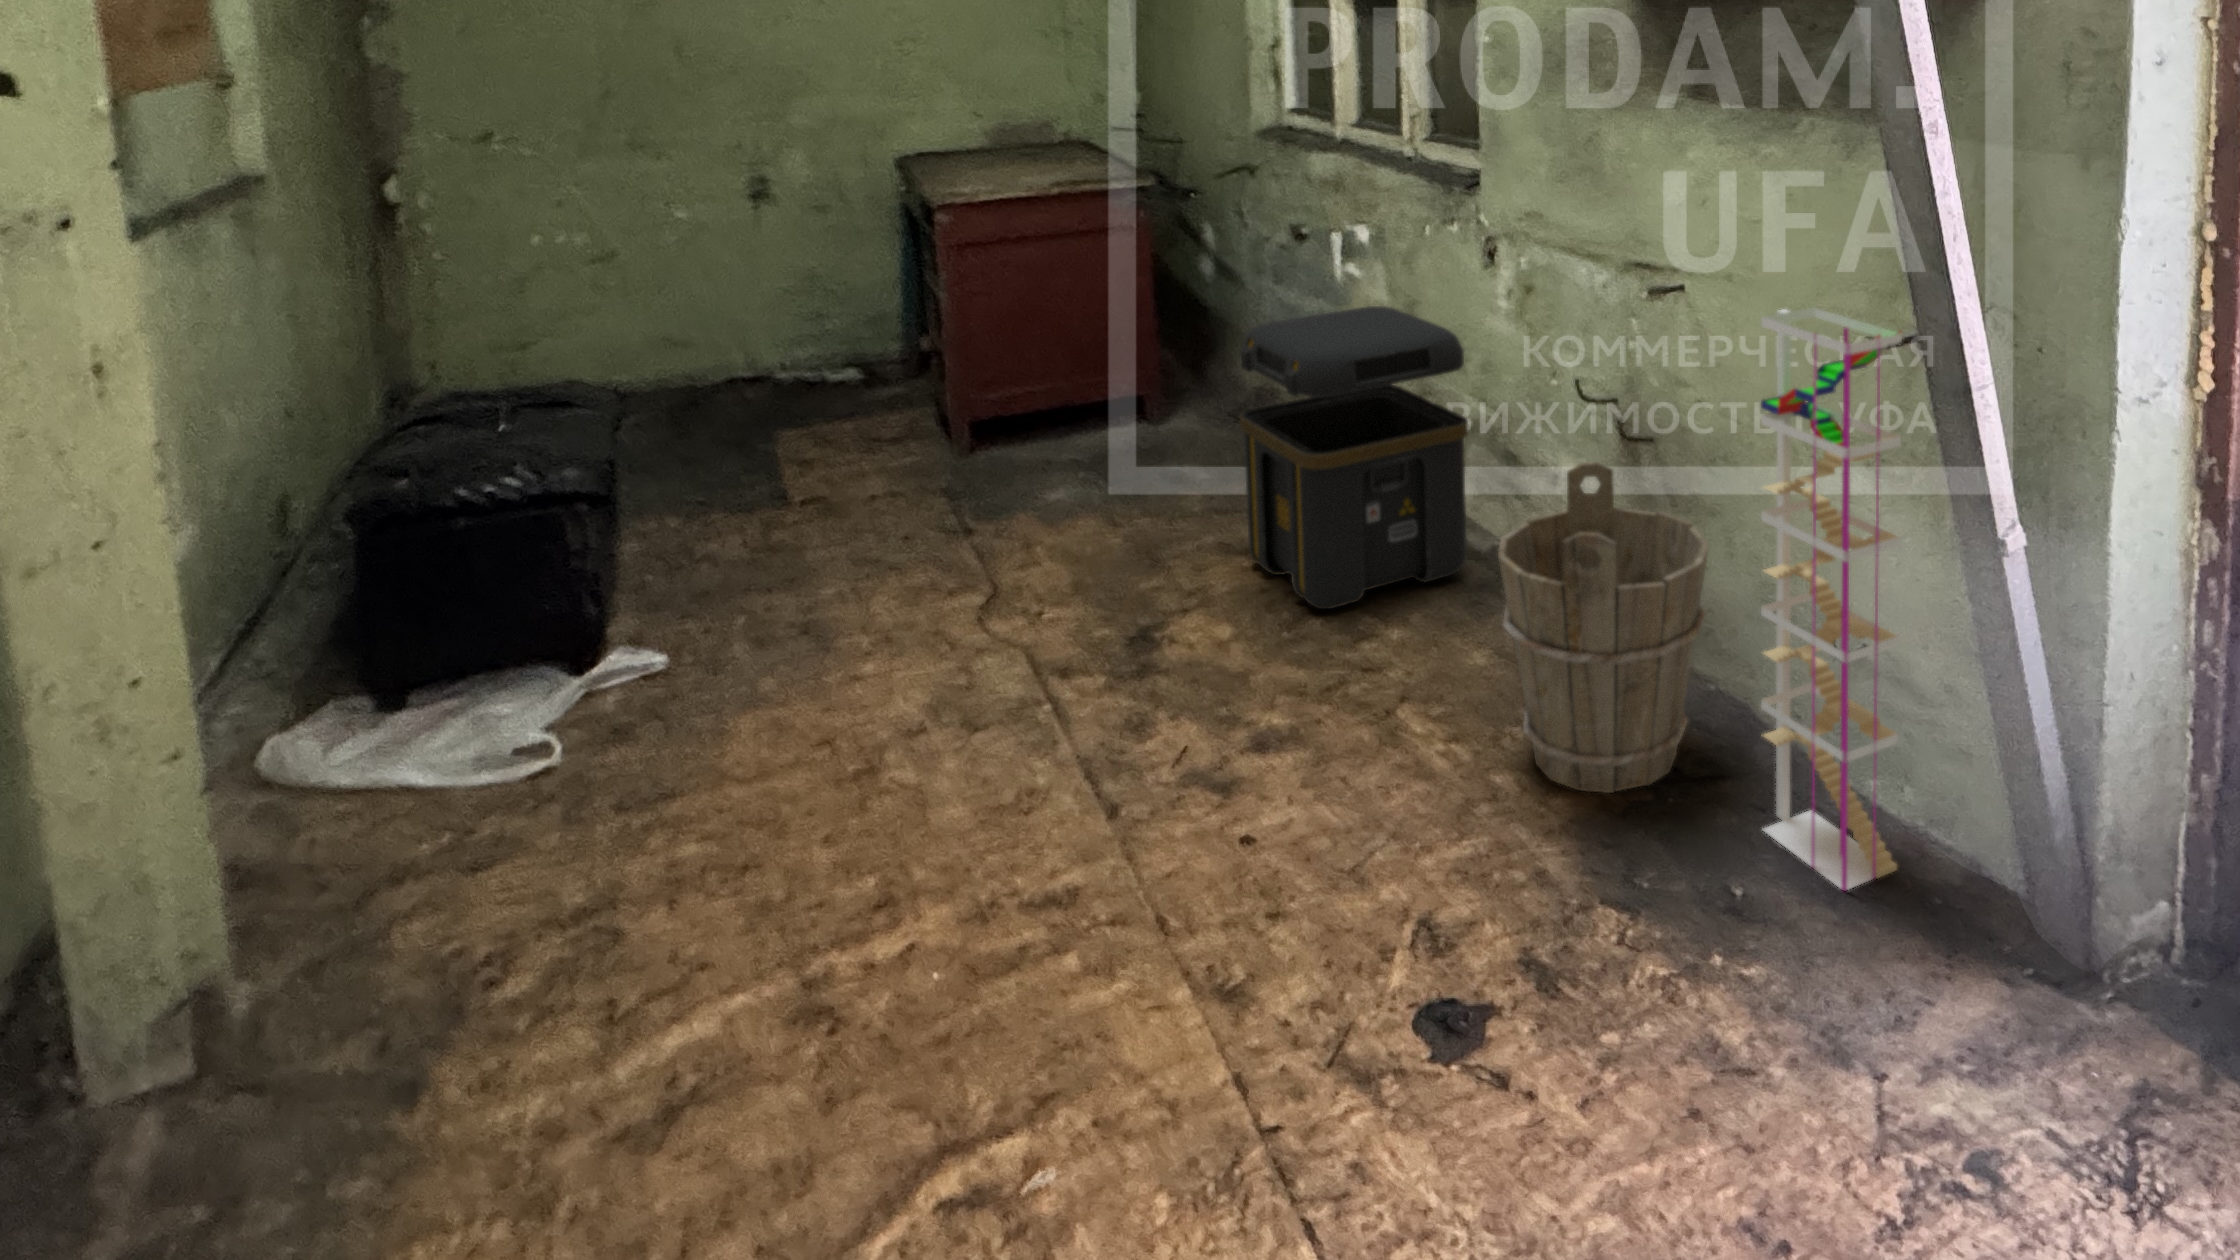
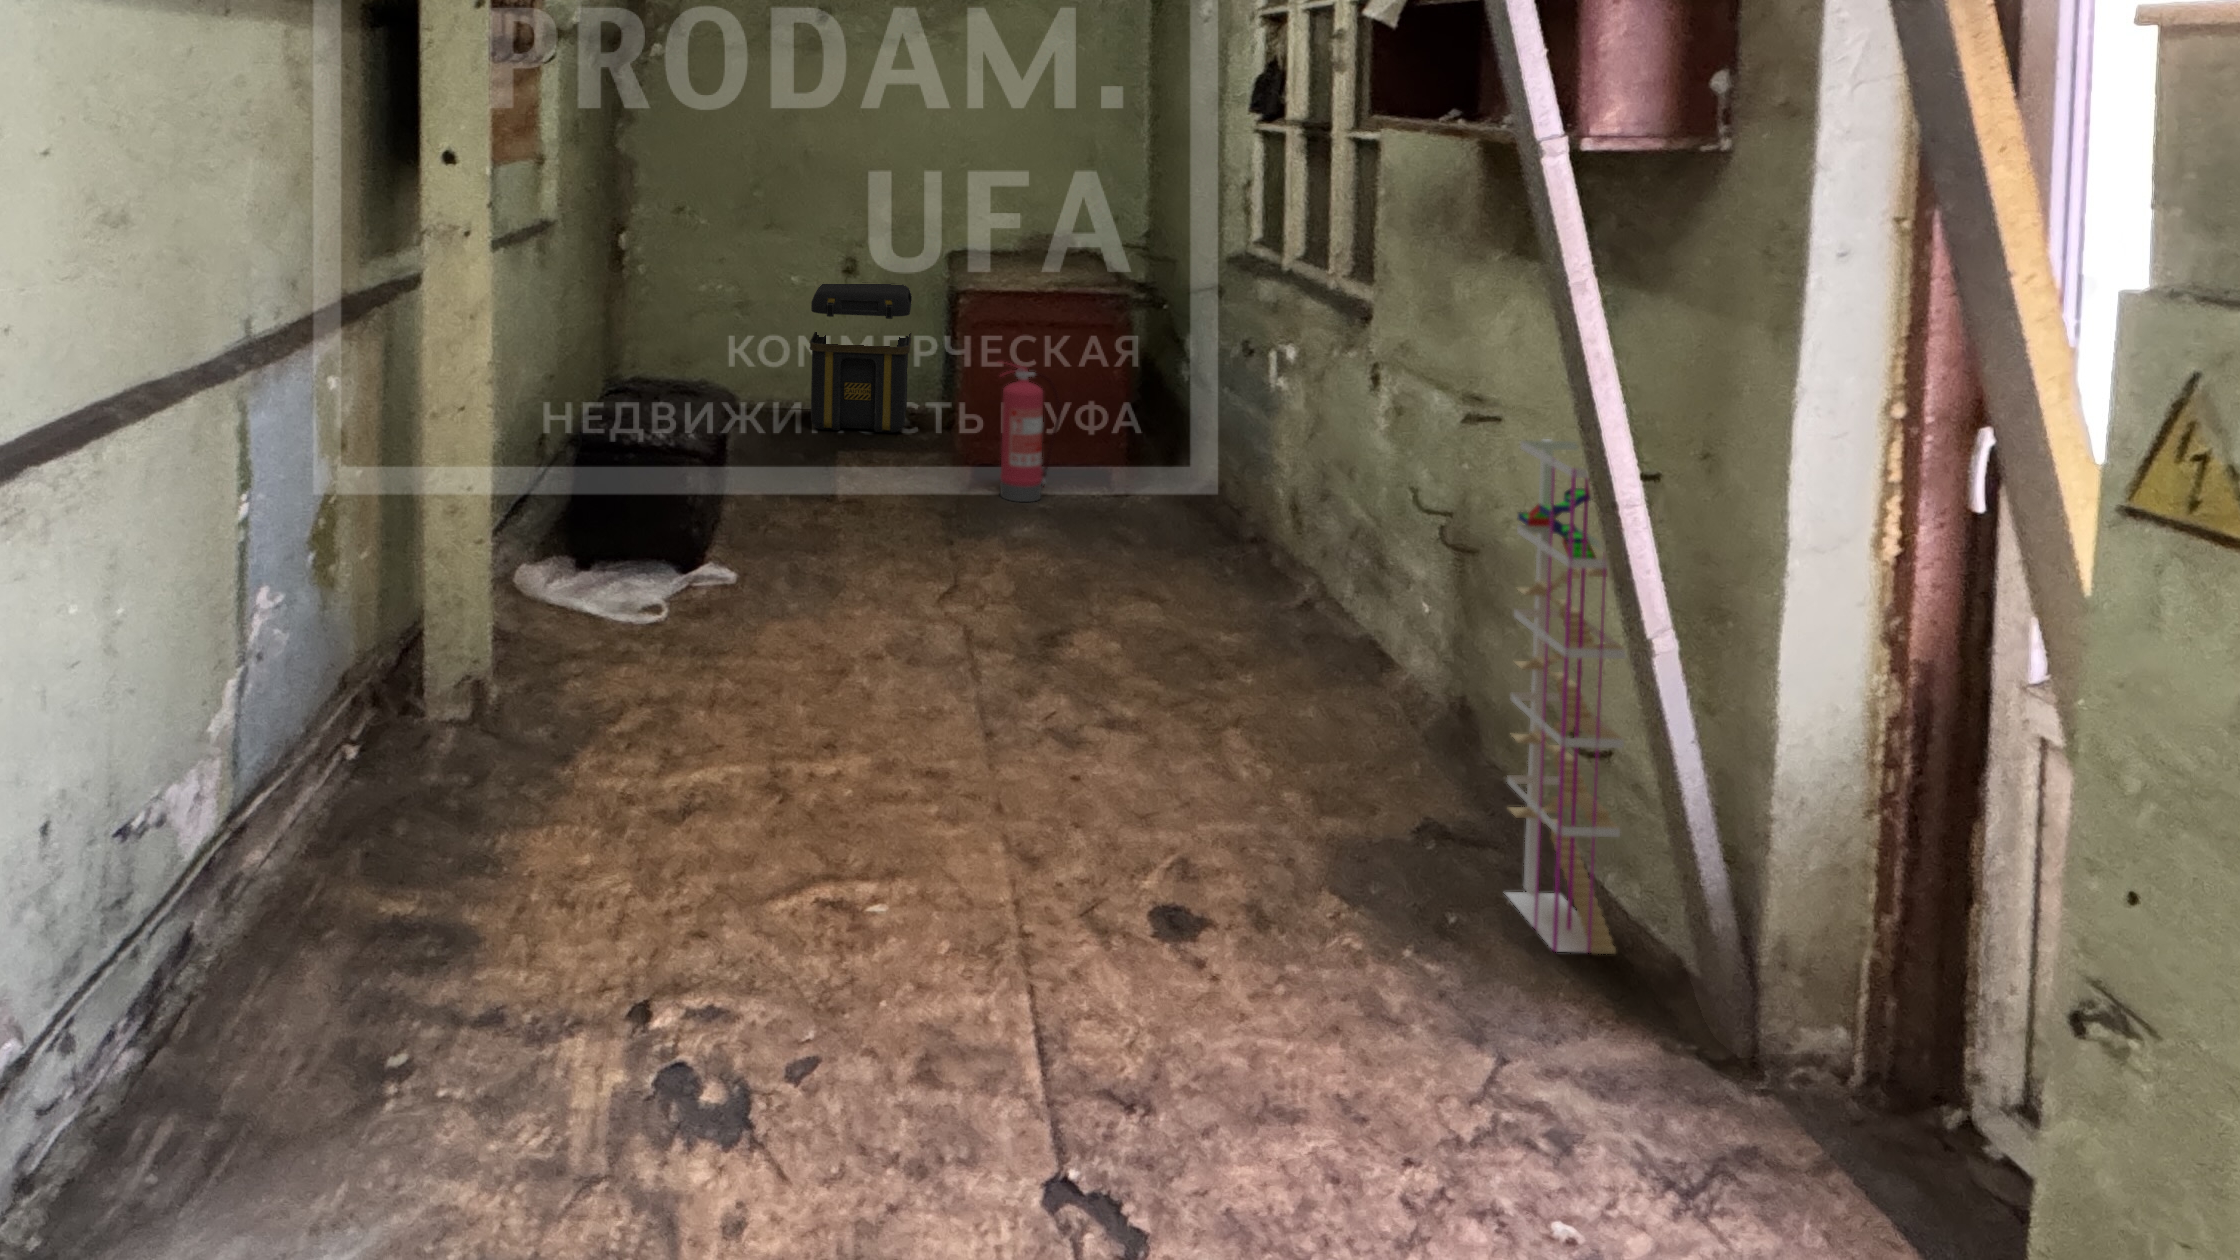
fire extinguisher: none [991,290,1077,457] -> present [1000,364,1061,502]
toolbox: present [1240,306,1468,609] -> present [810,284,912,433]
bucket: present [1498,462,1709,793] -> none [1303,556,1495,837]

